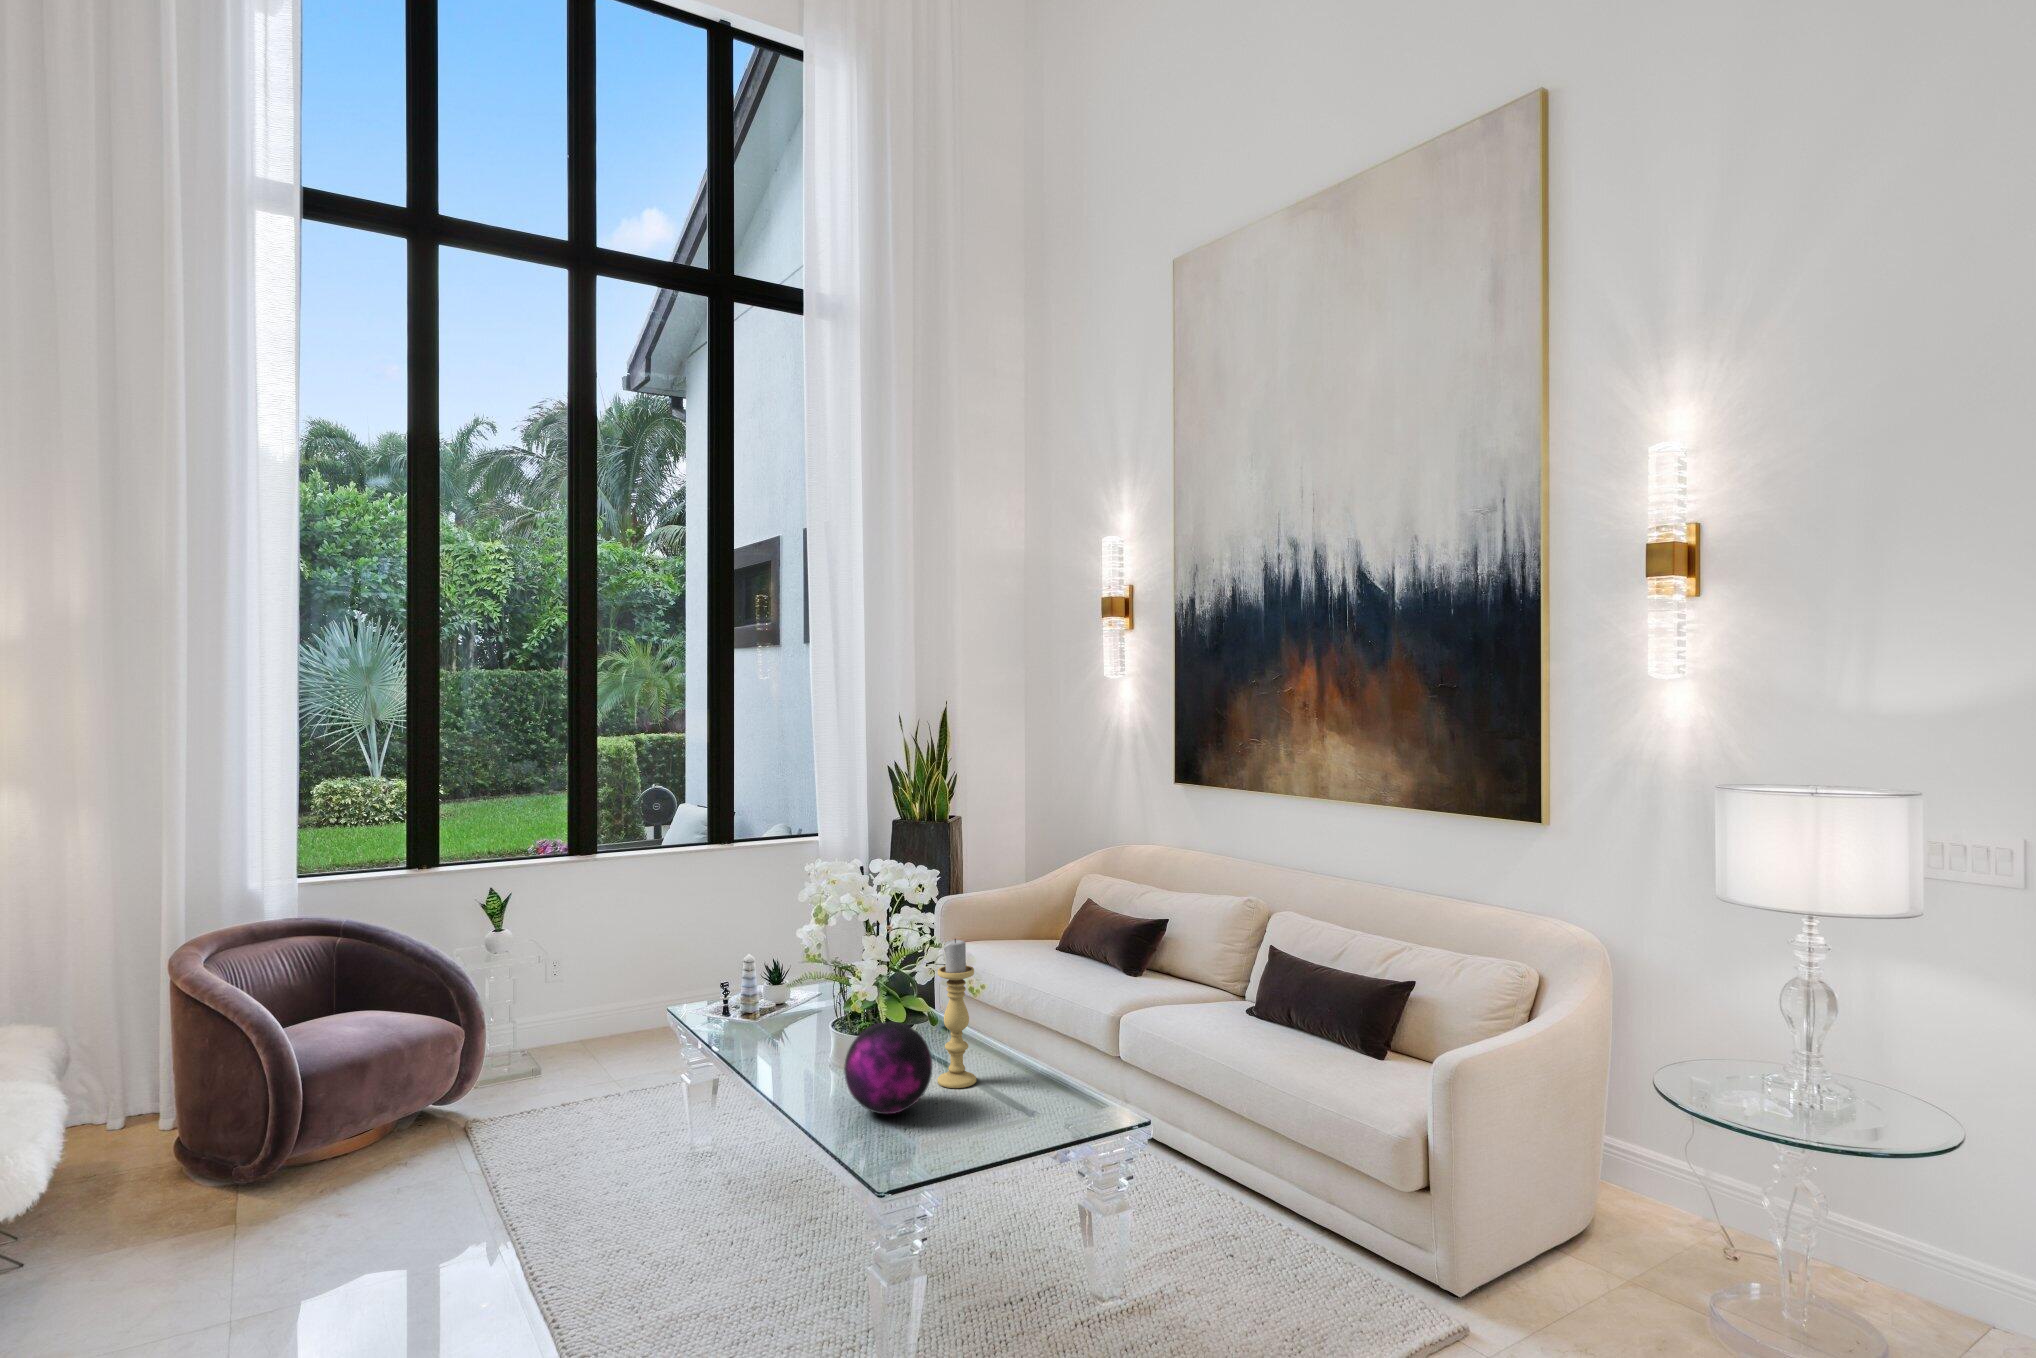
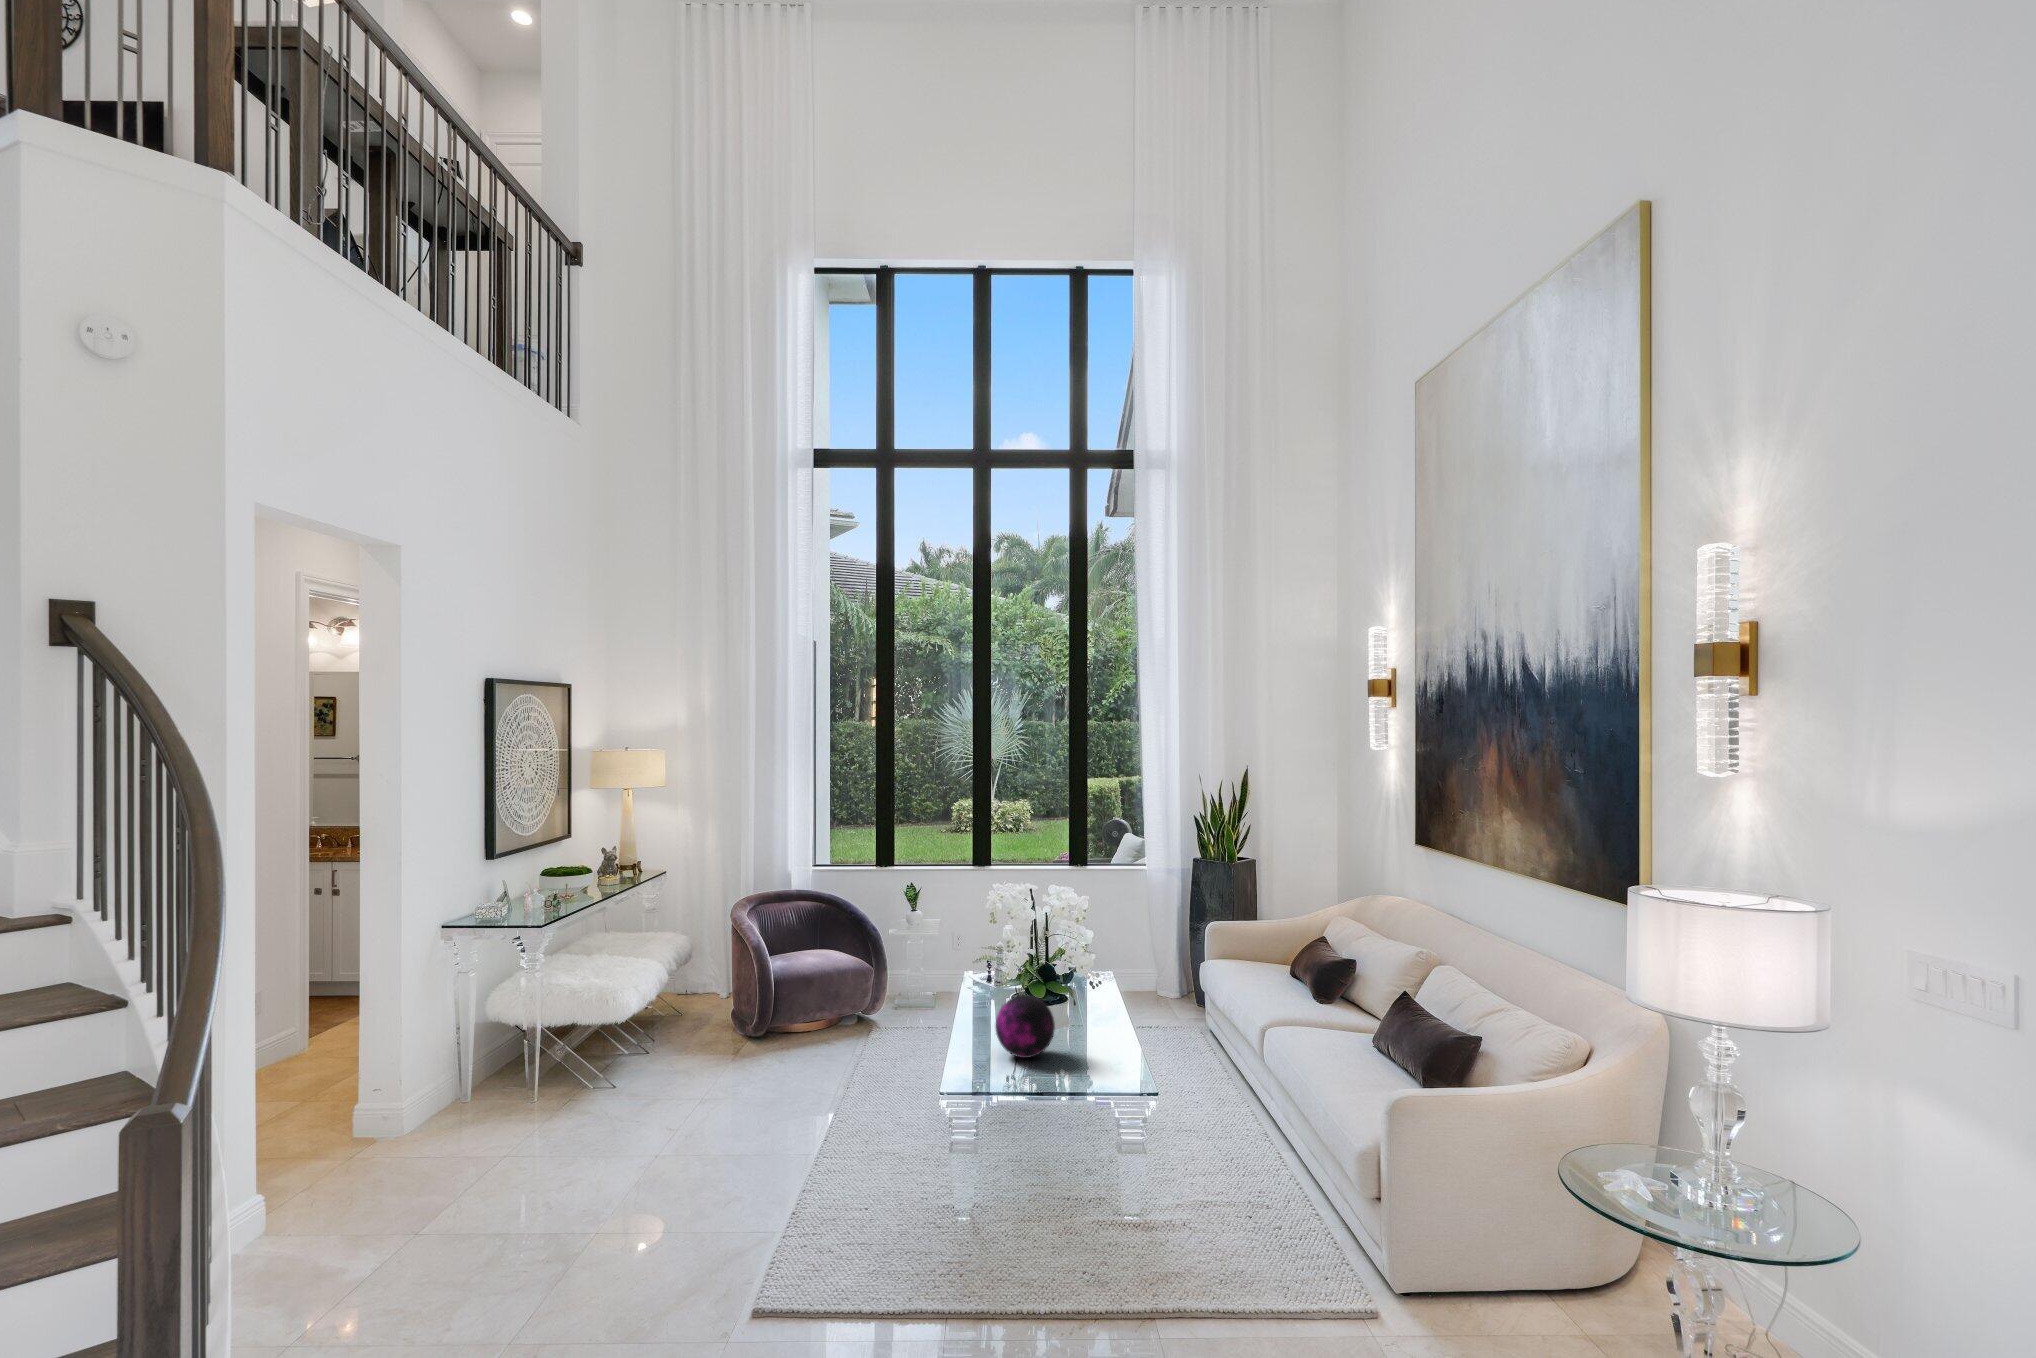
candle holder: present [938,939,976,1088] -> none [1076,945,1104,1052]

